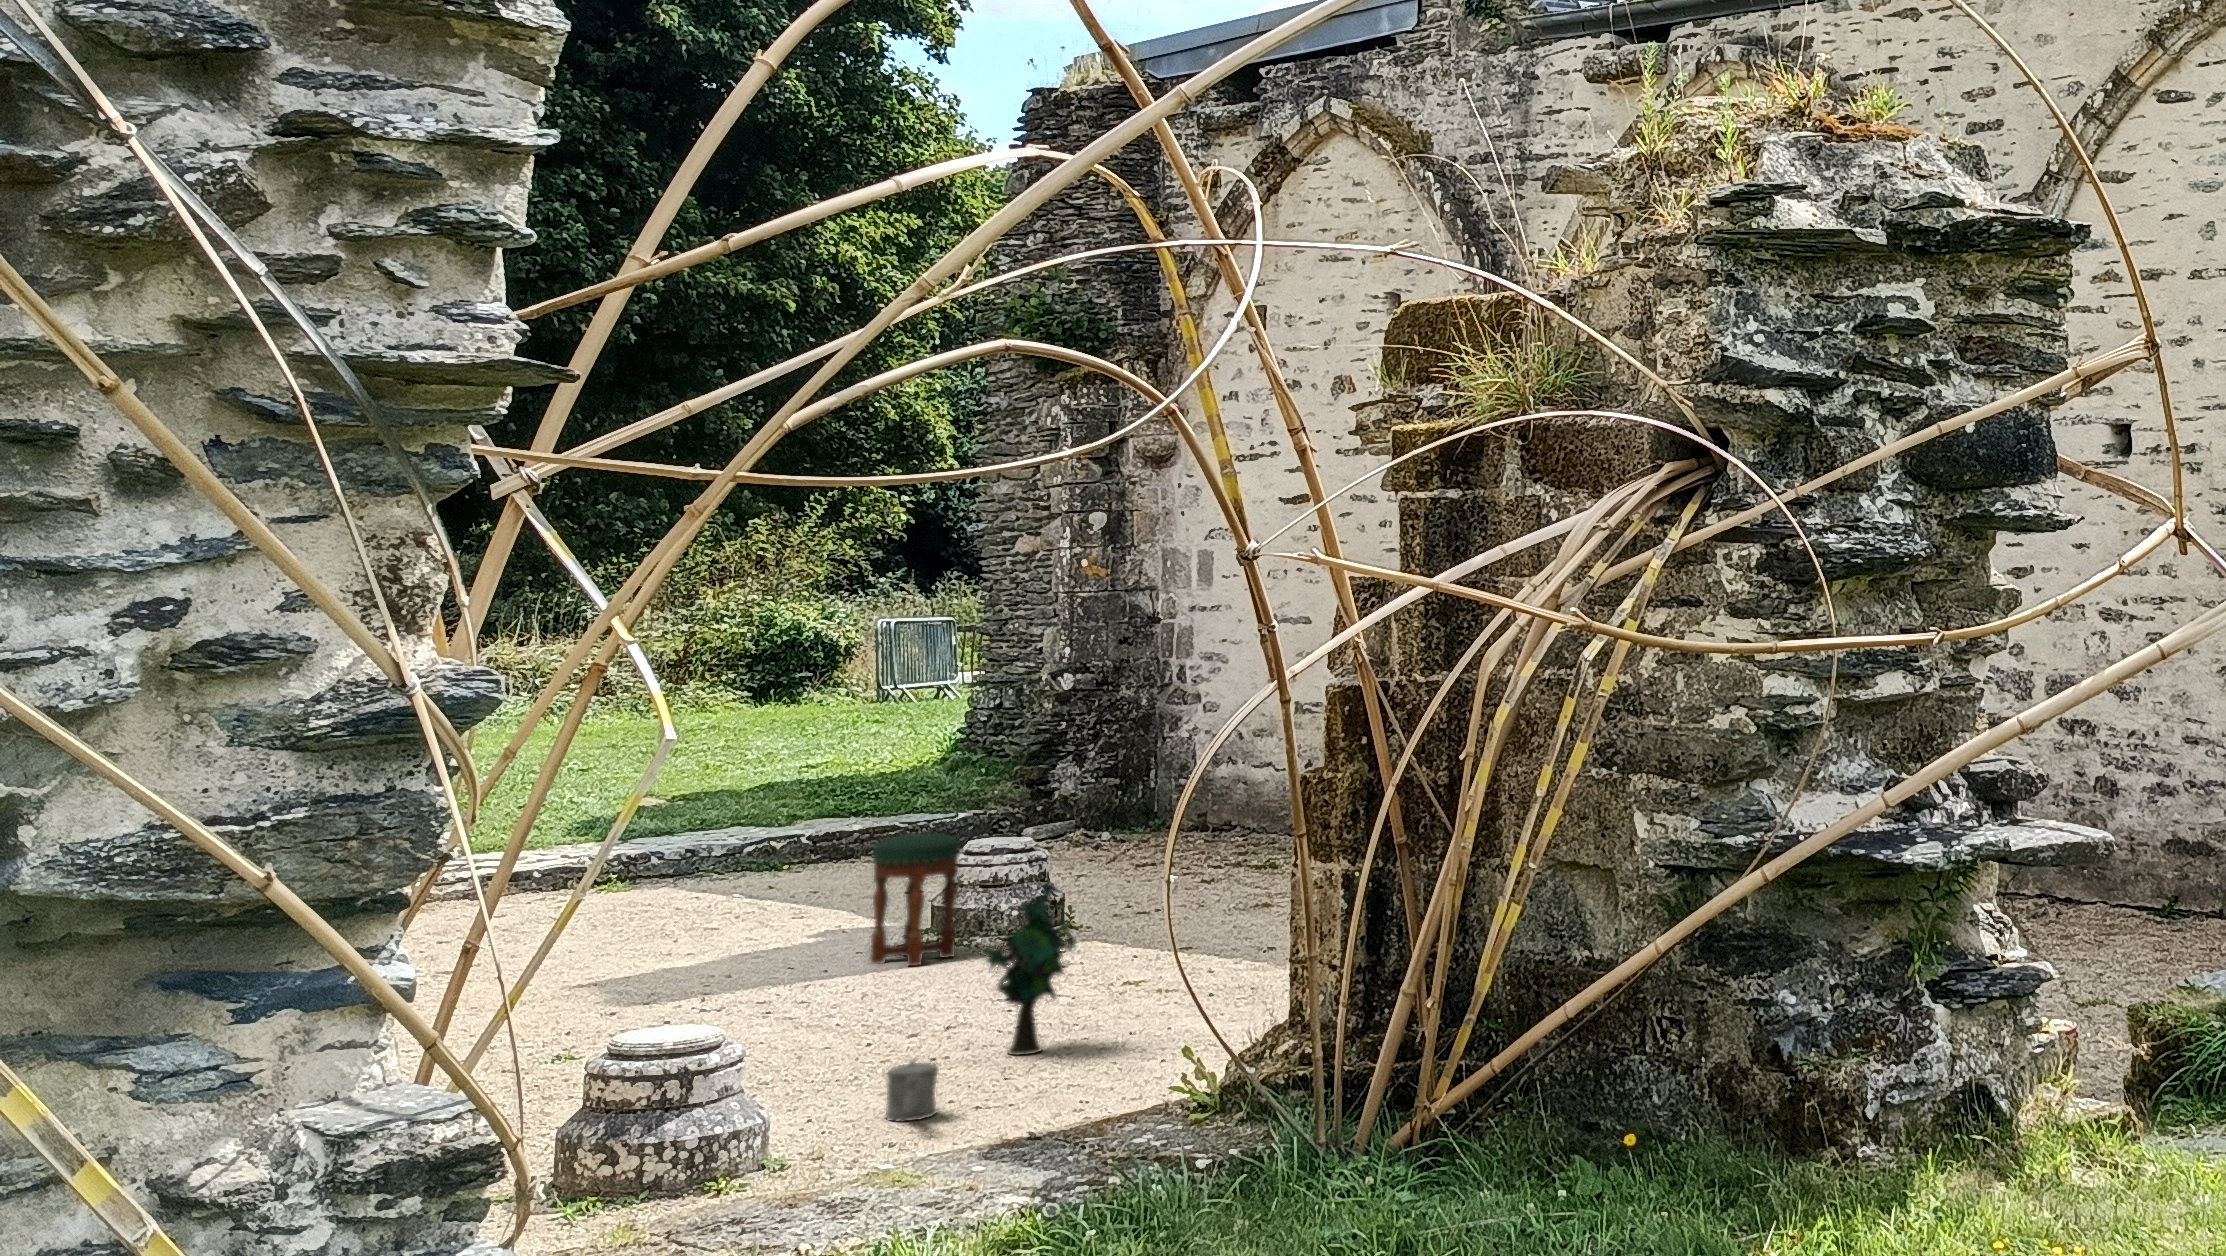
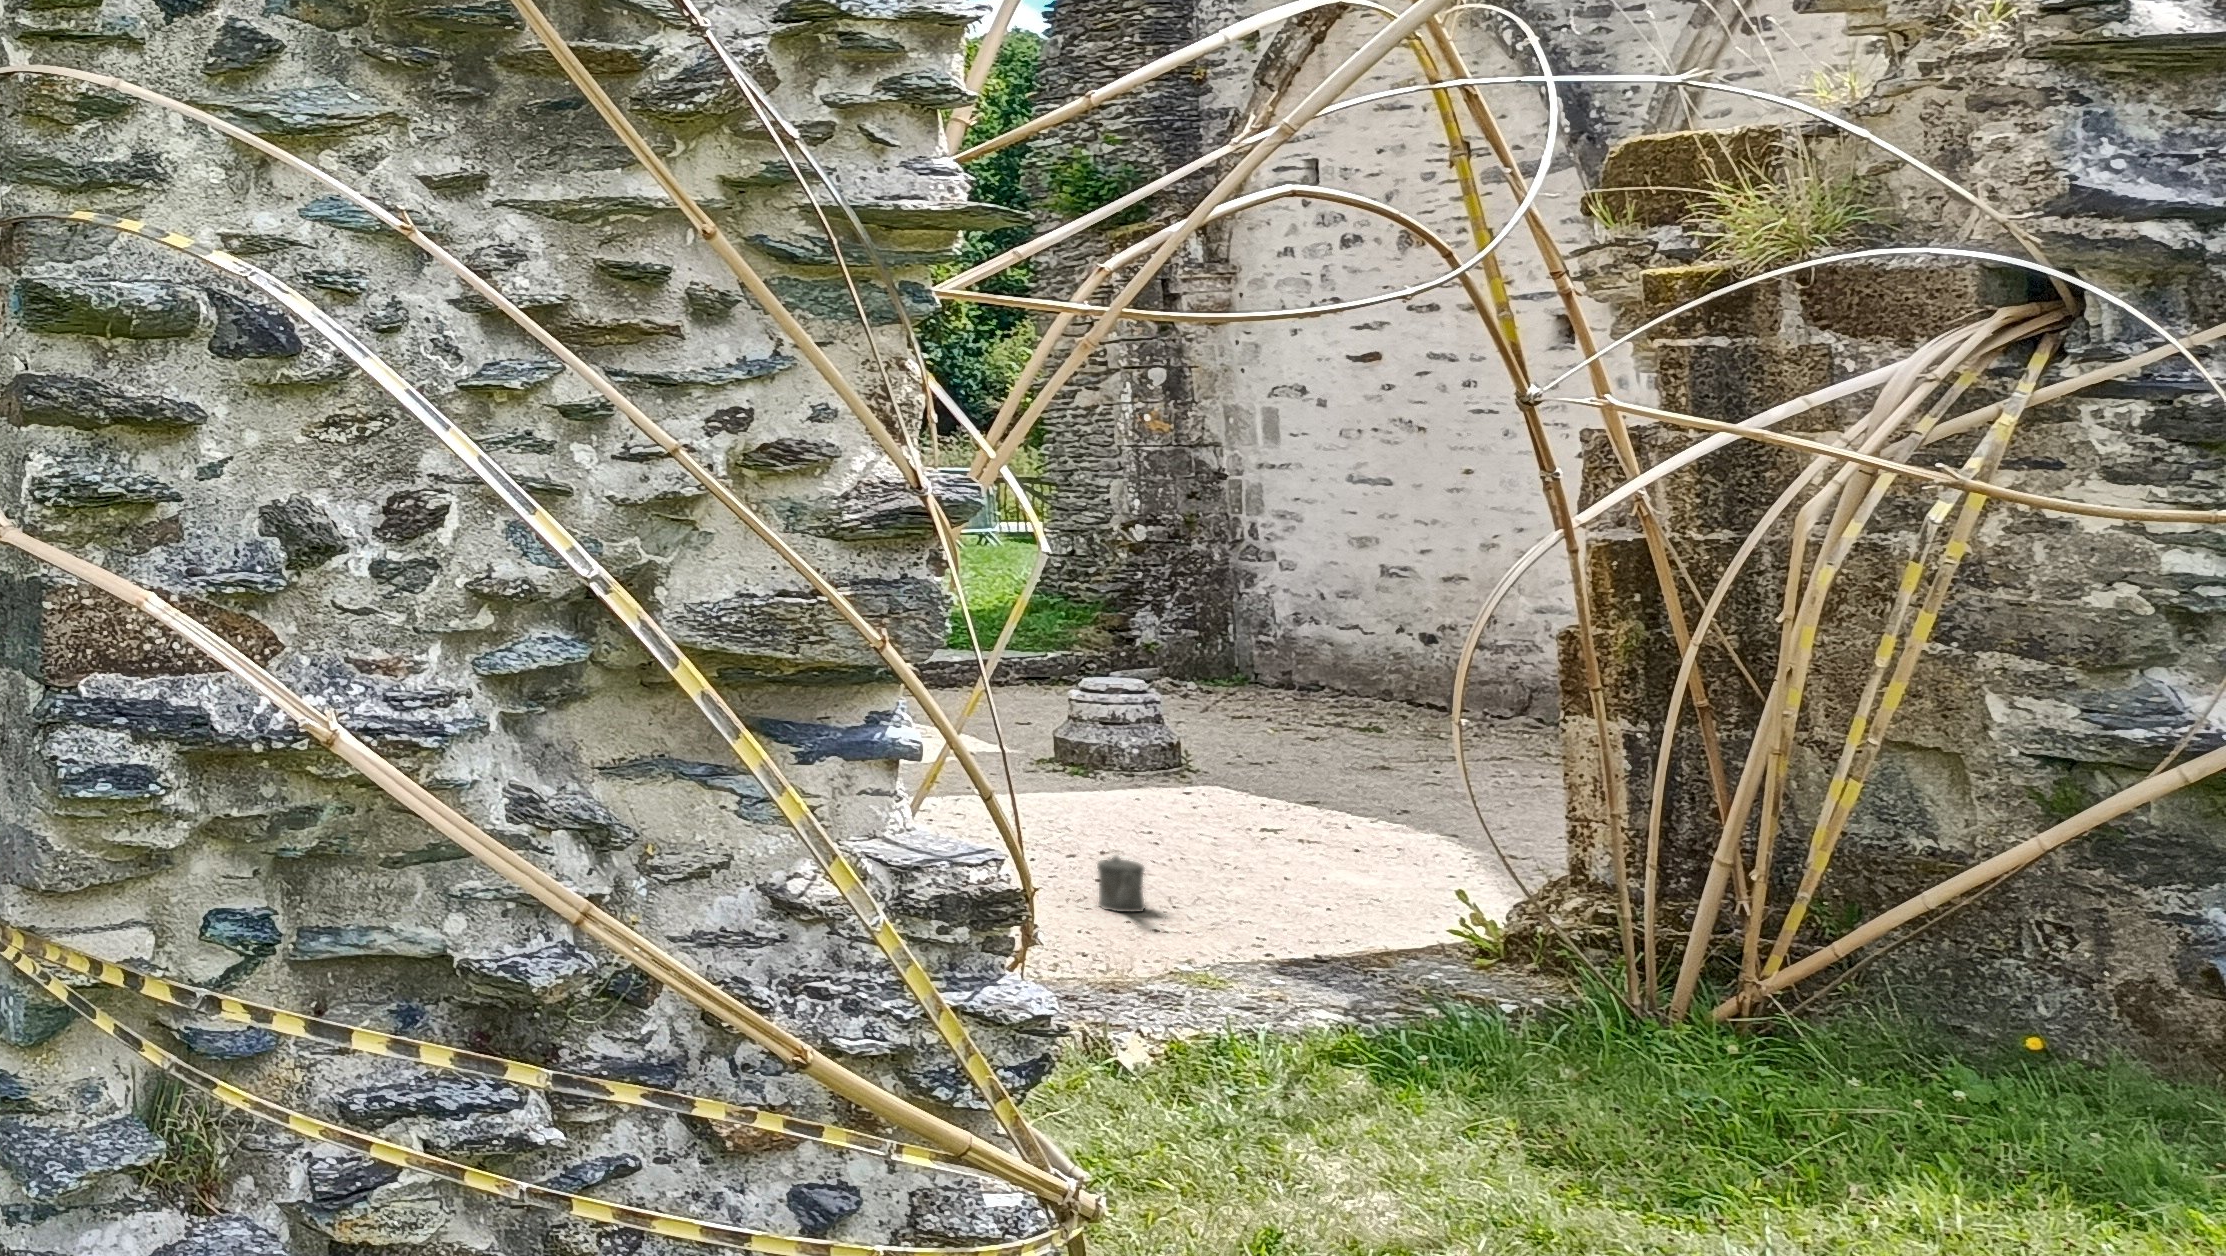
stool: present [870,832,961,966] -> none [1015,645,1094,767]
decorative plant: present [980,884,1076,1055] -> none [1153,706,1248,866]

